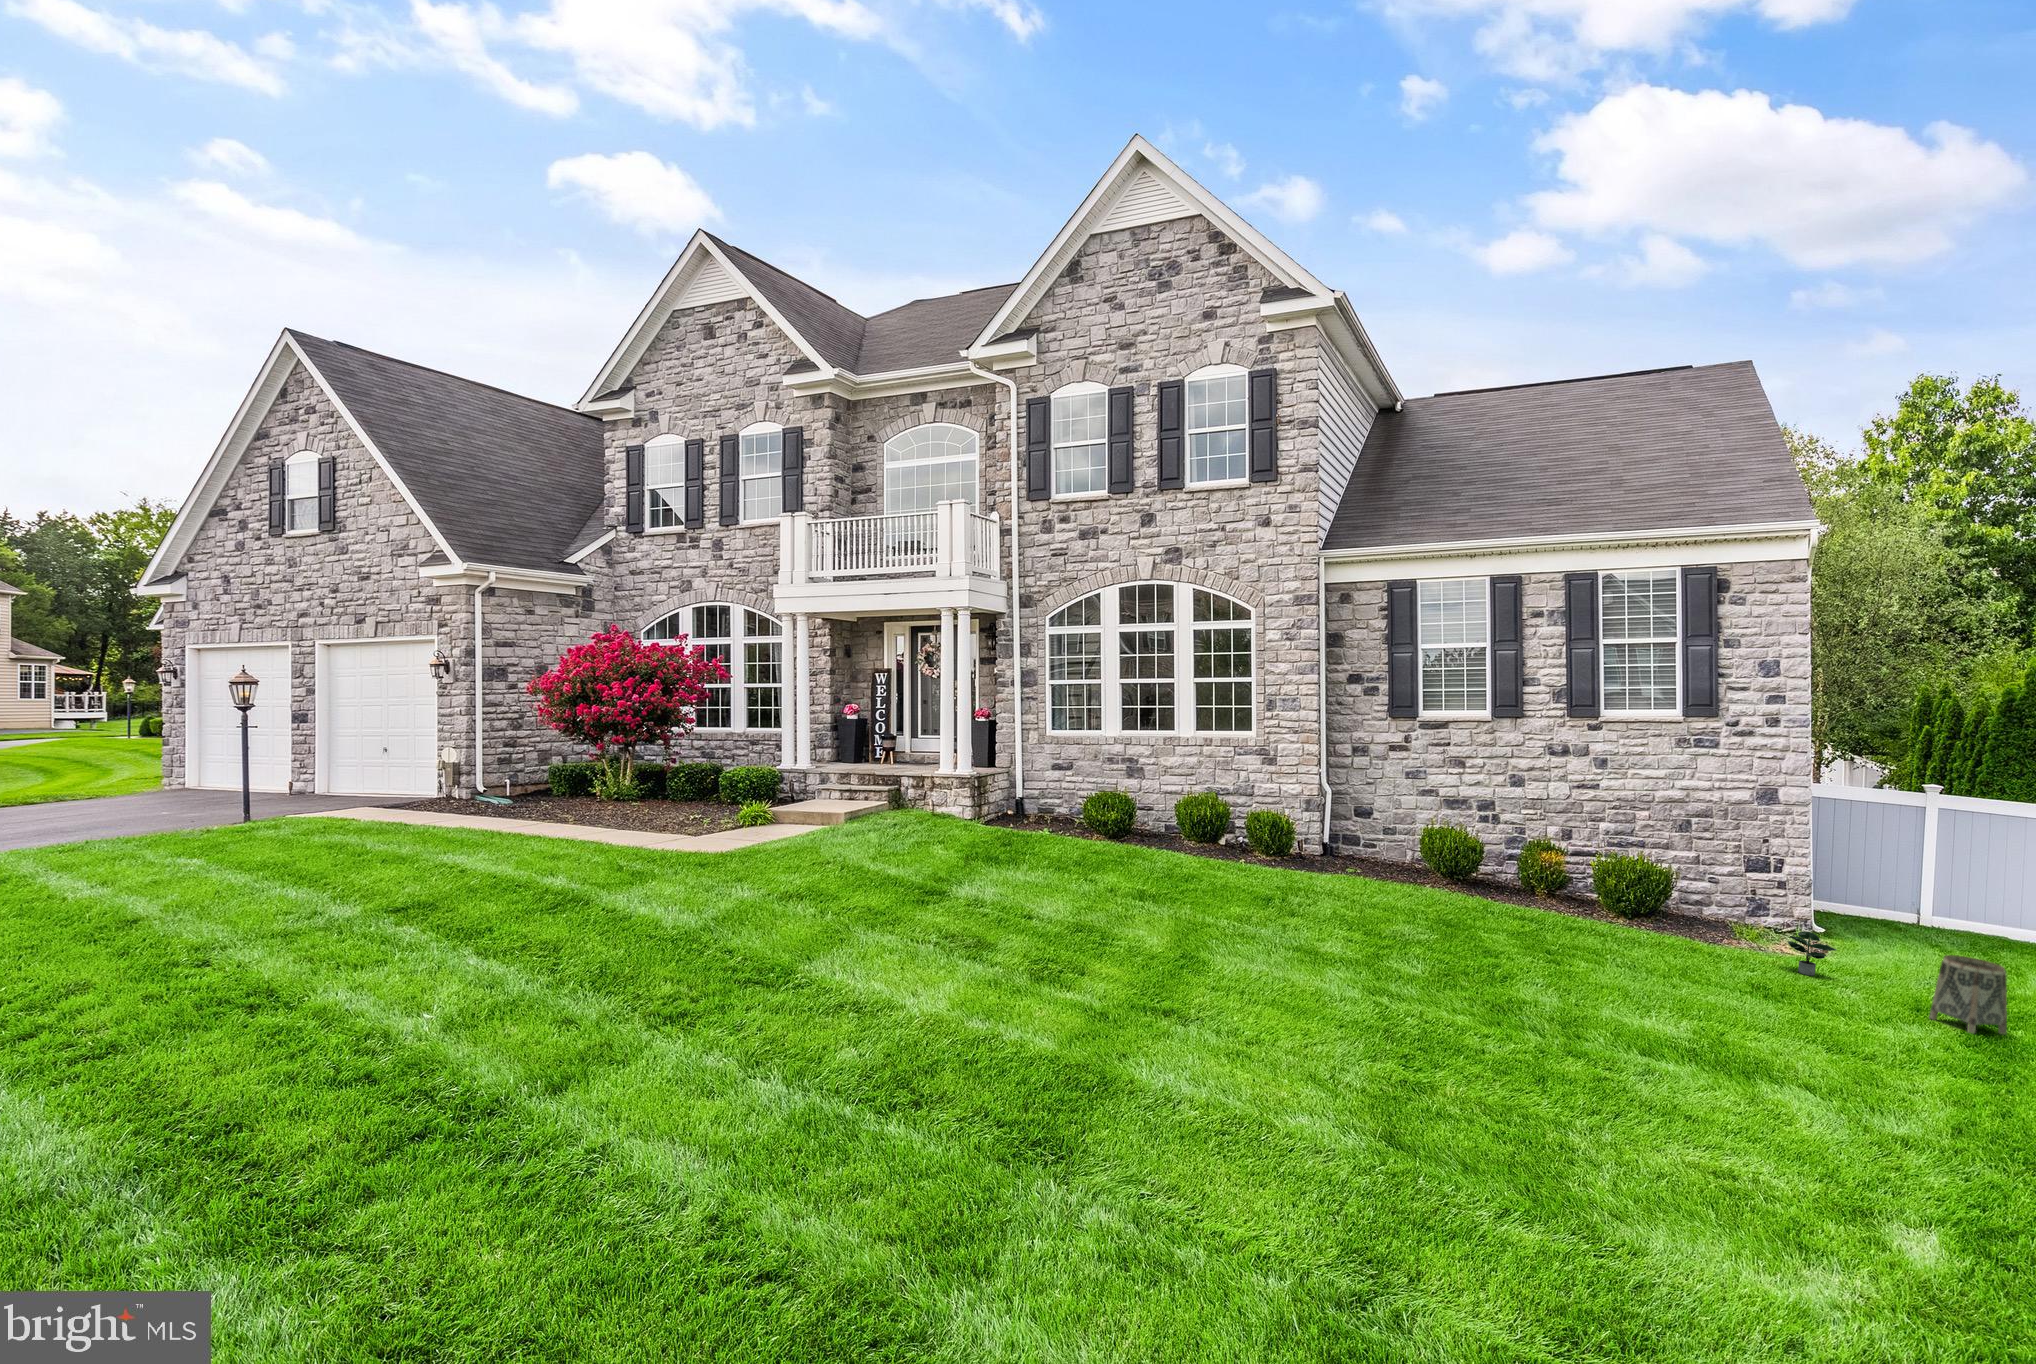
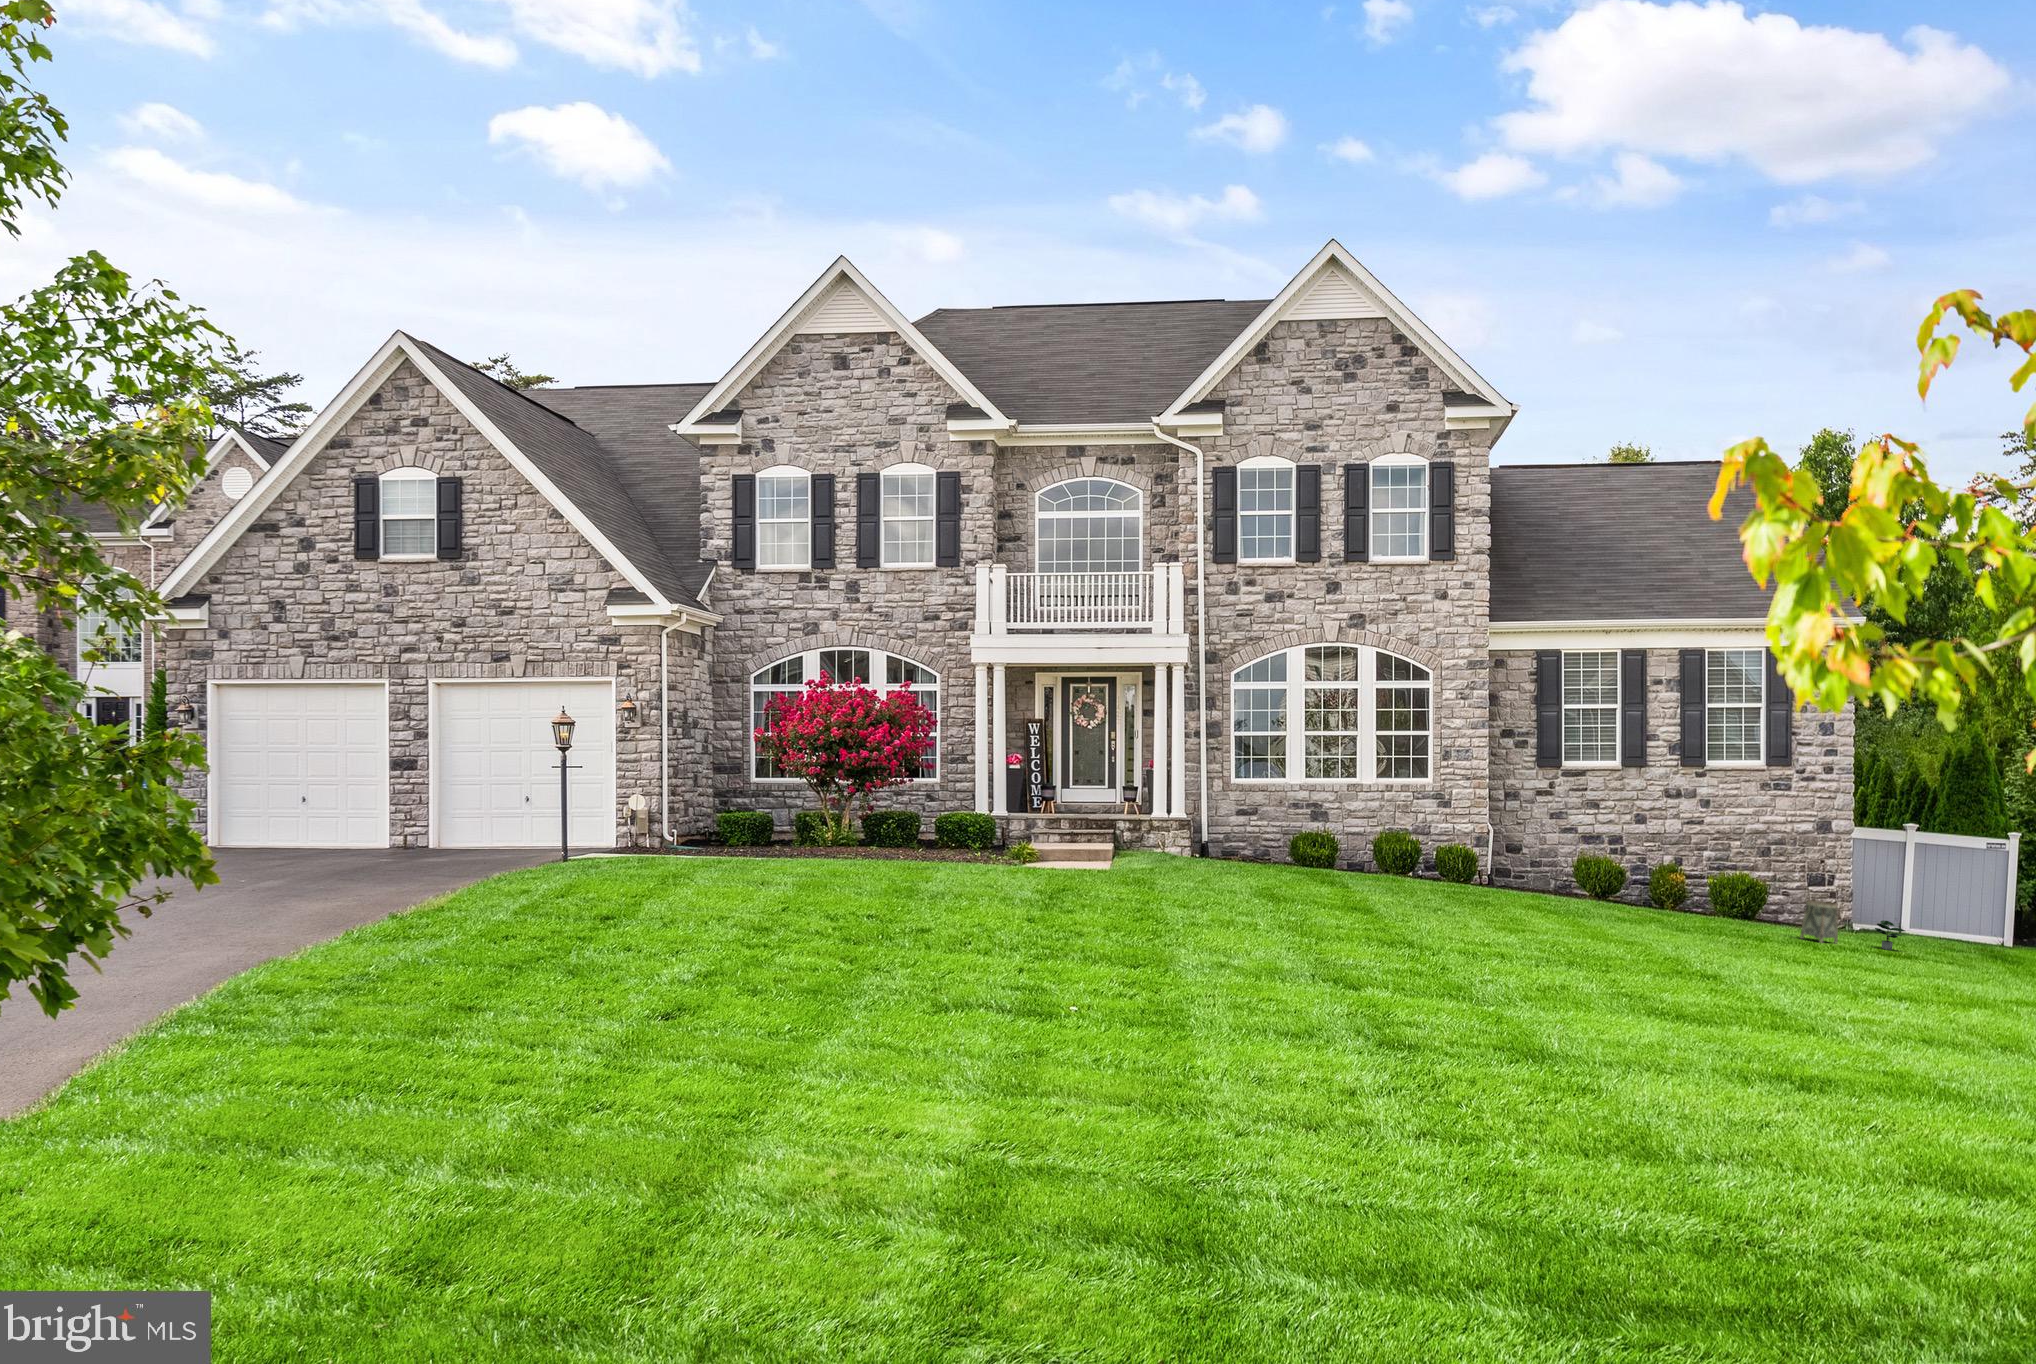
basket: present [1930,955,2007,1034] -> present [1800,900,1838,943]

